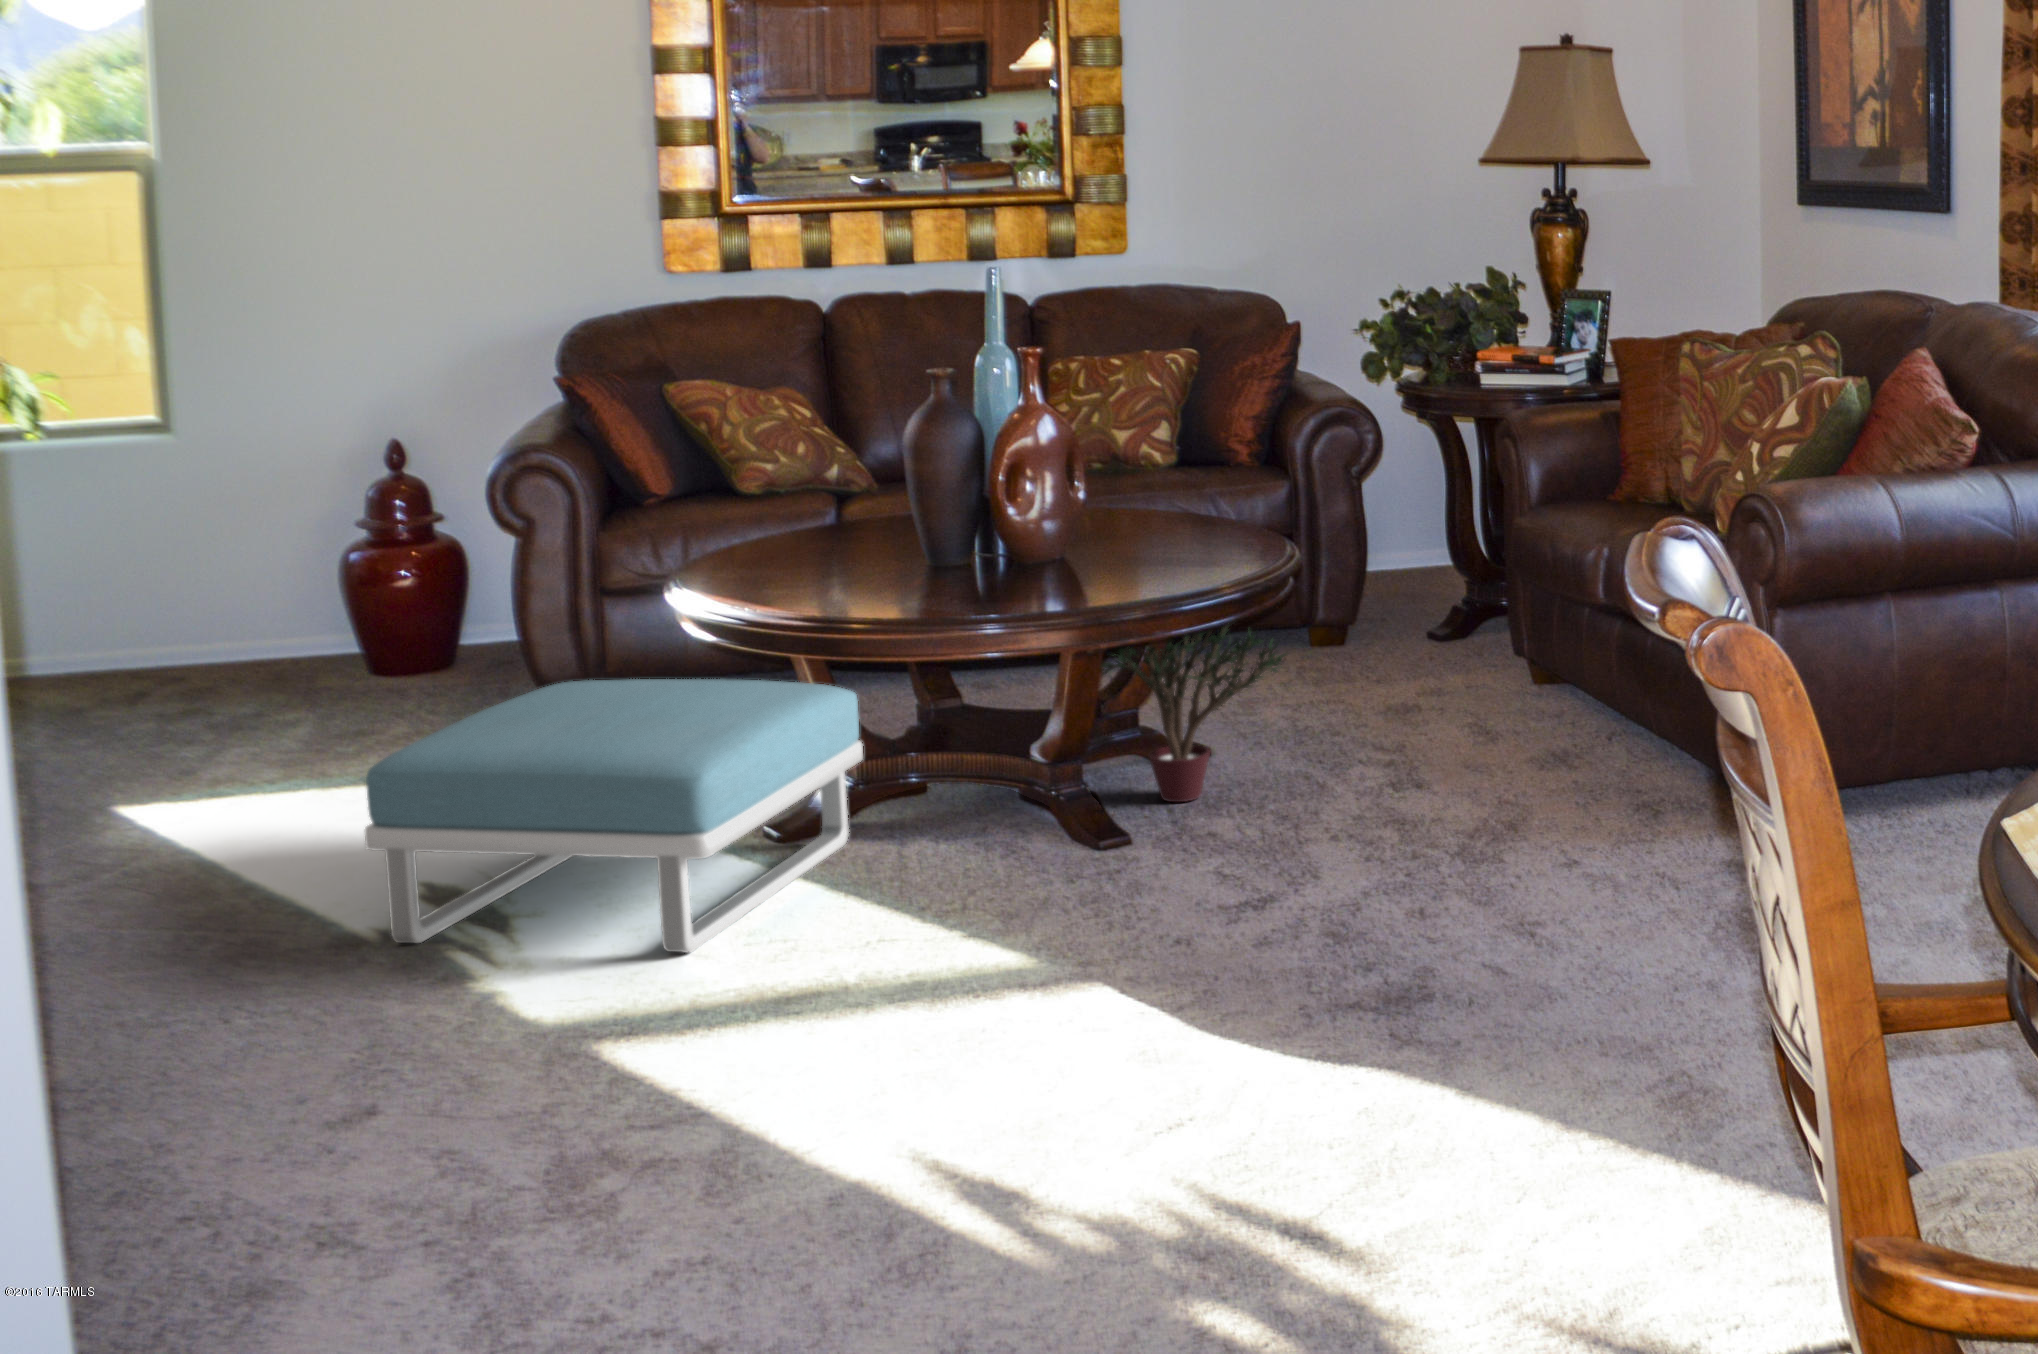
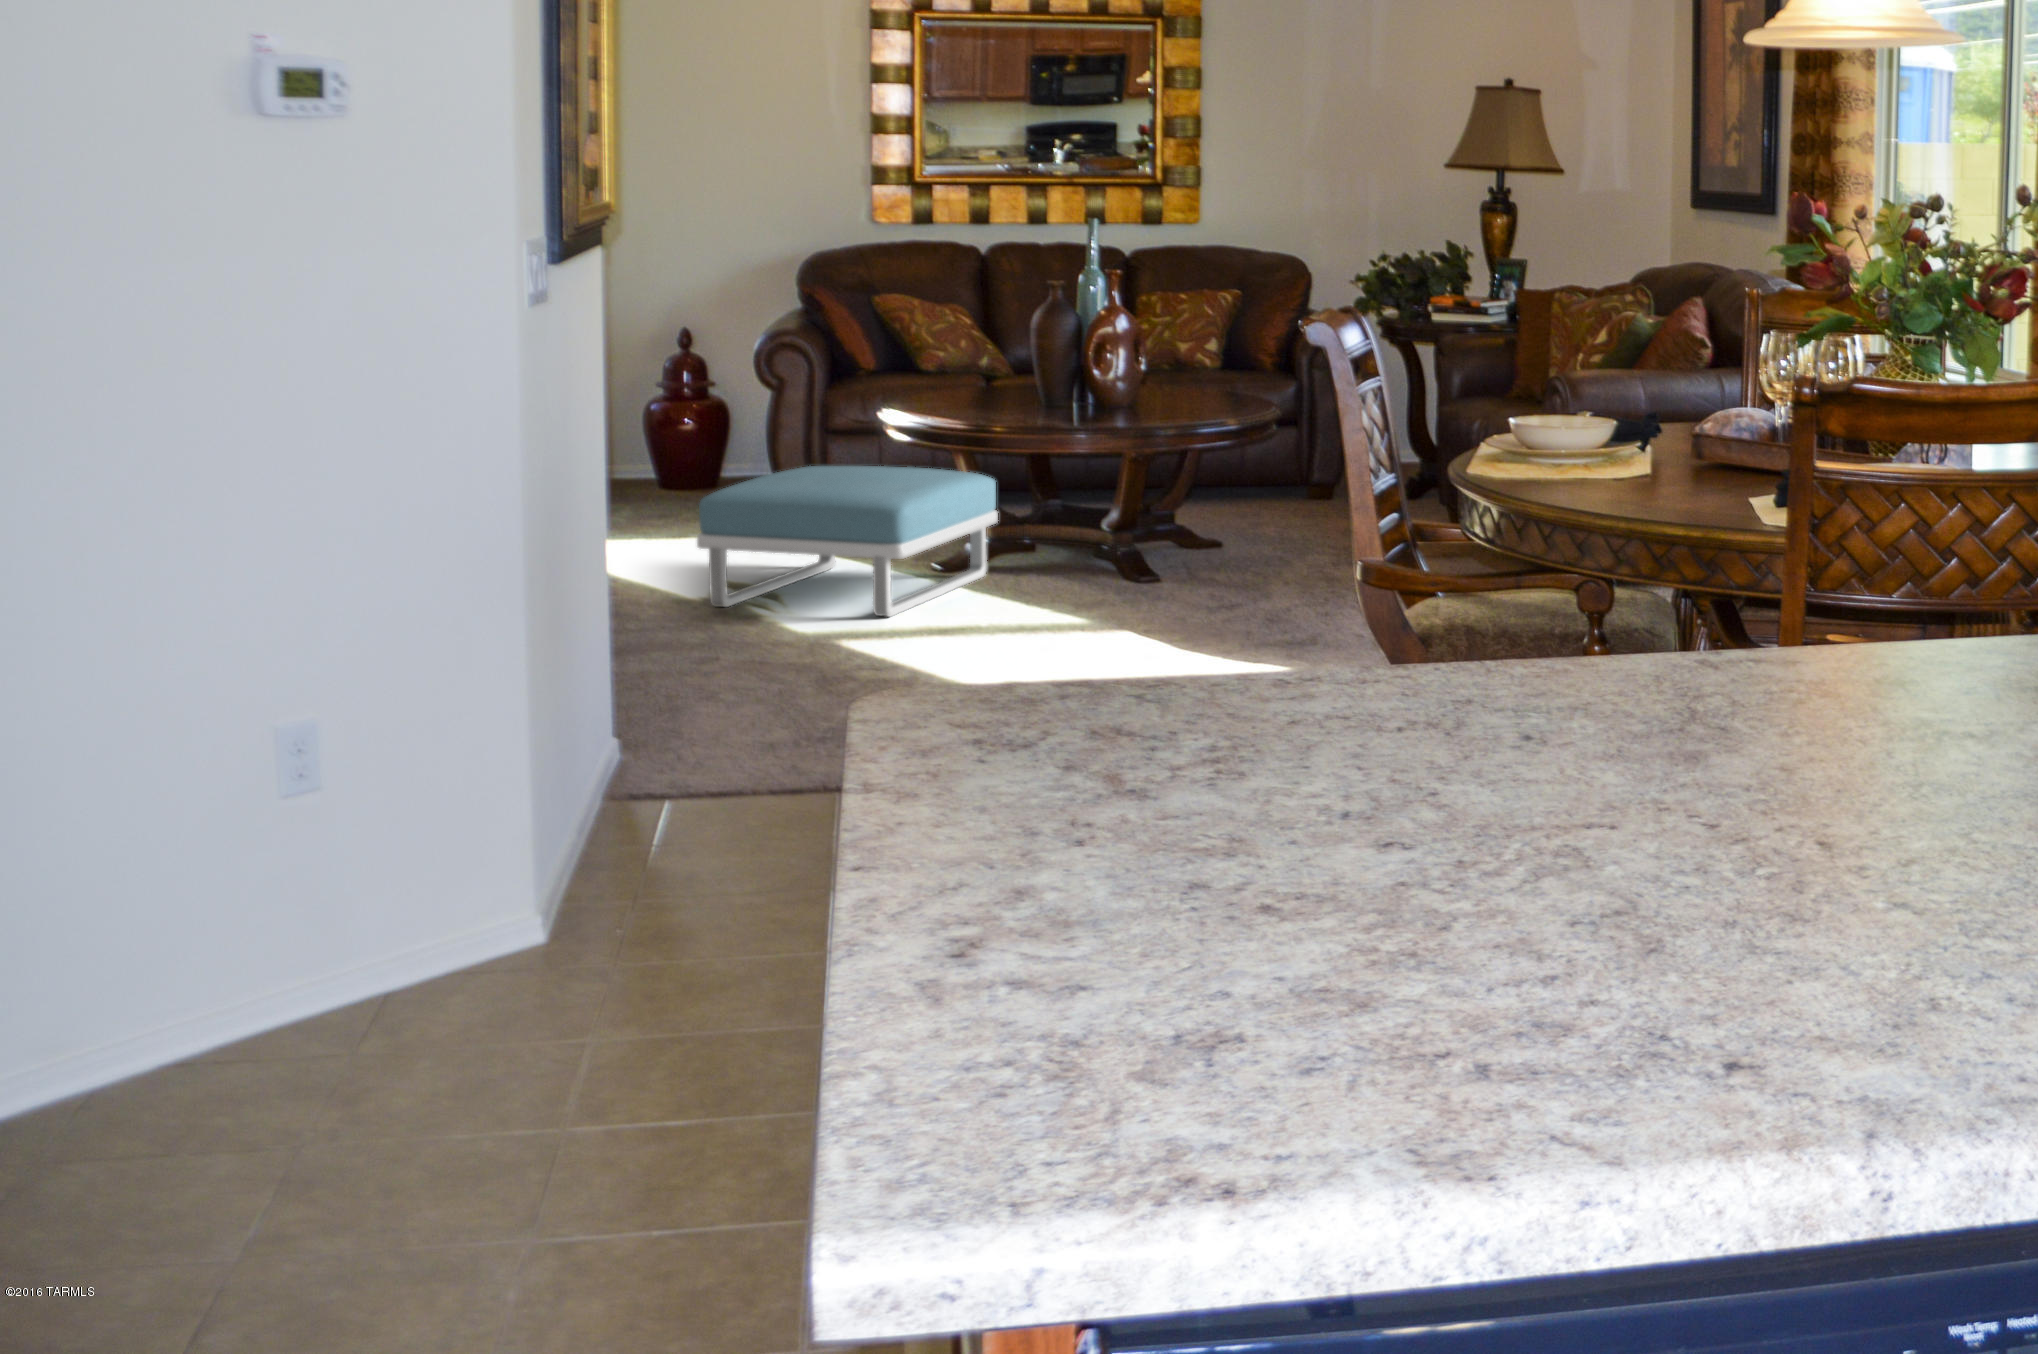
potted plant: present [1100,623,1286,802] -> none [1141,440,1275,566]

